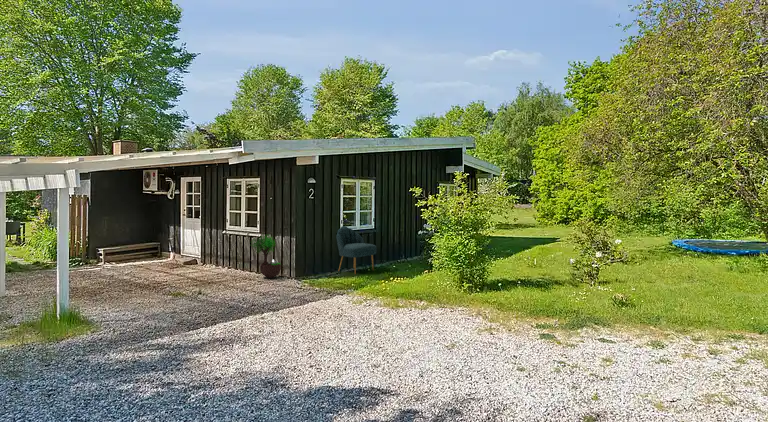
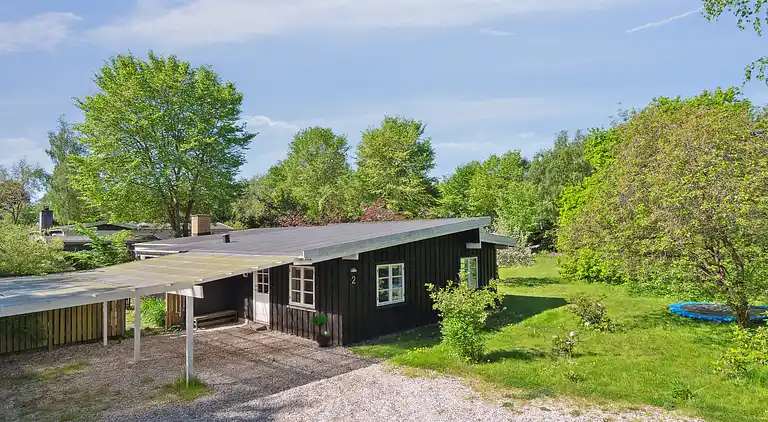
chair: present [337,226,376,274] -> none [374,302,405,343]

